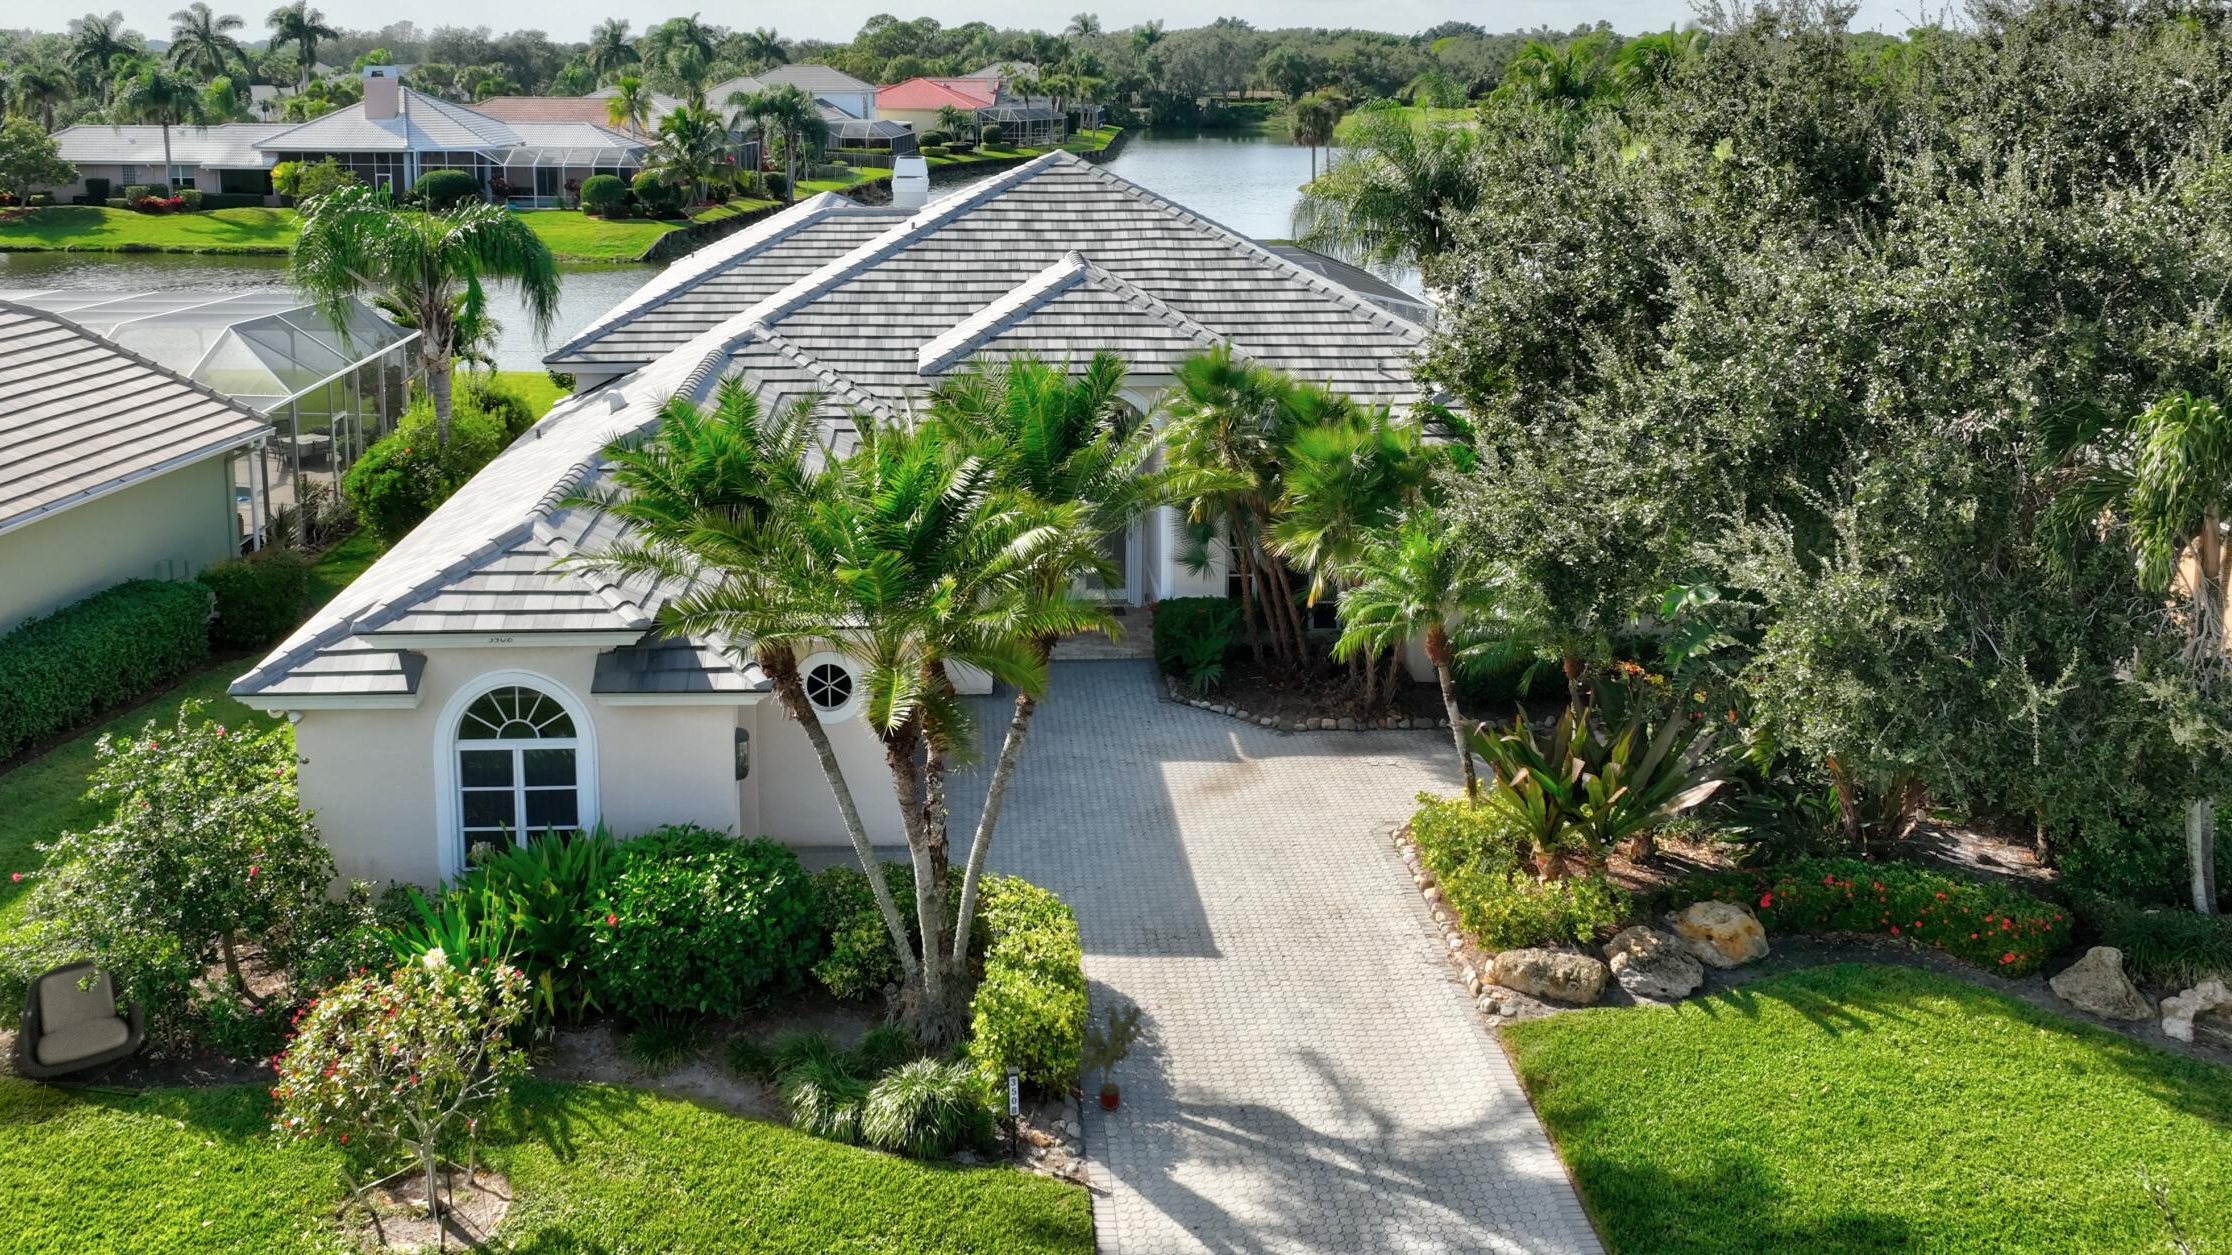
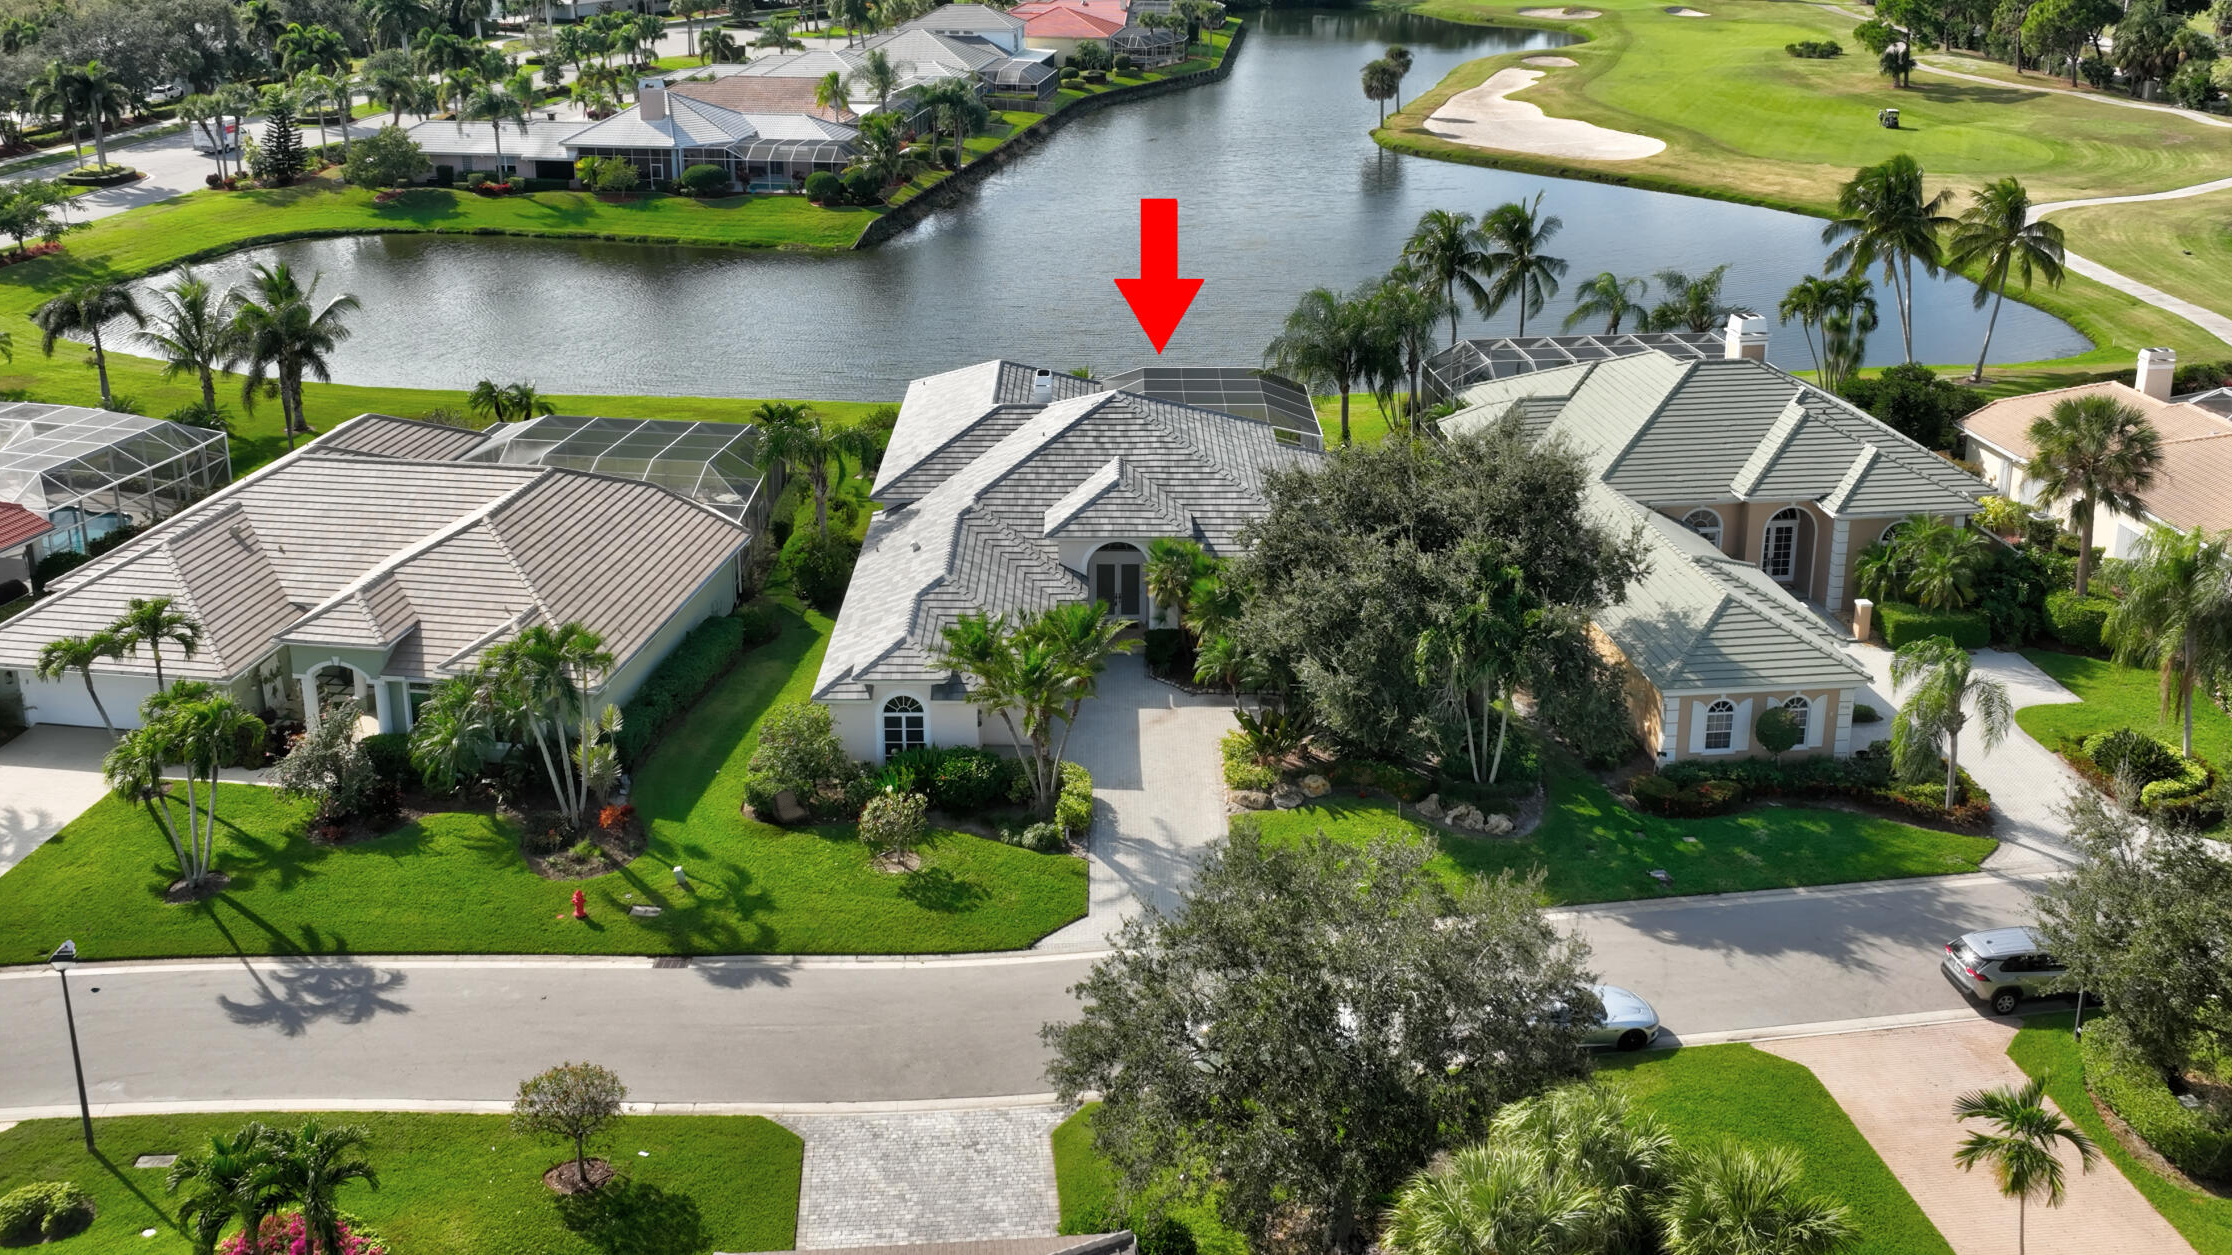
potted tree: present [1077,1001,1142,1110] -> present [1352,769,1374,797]

